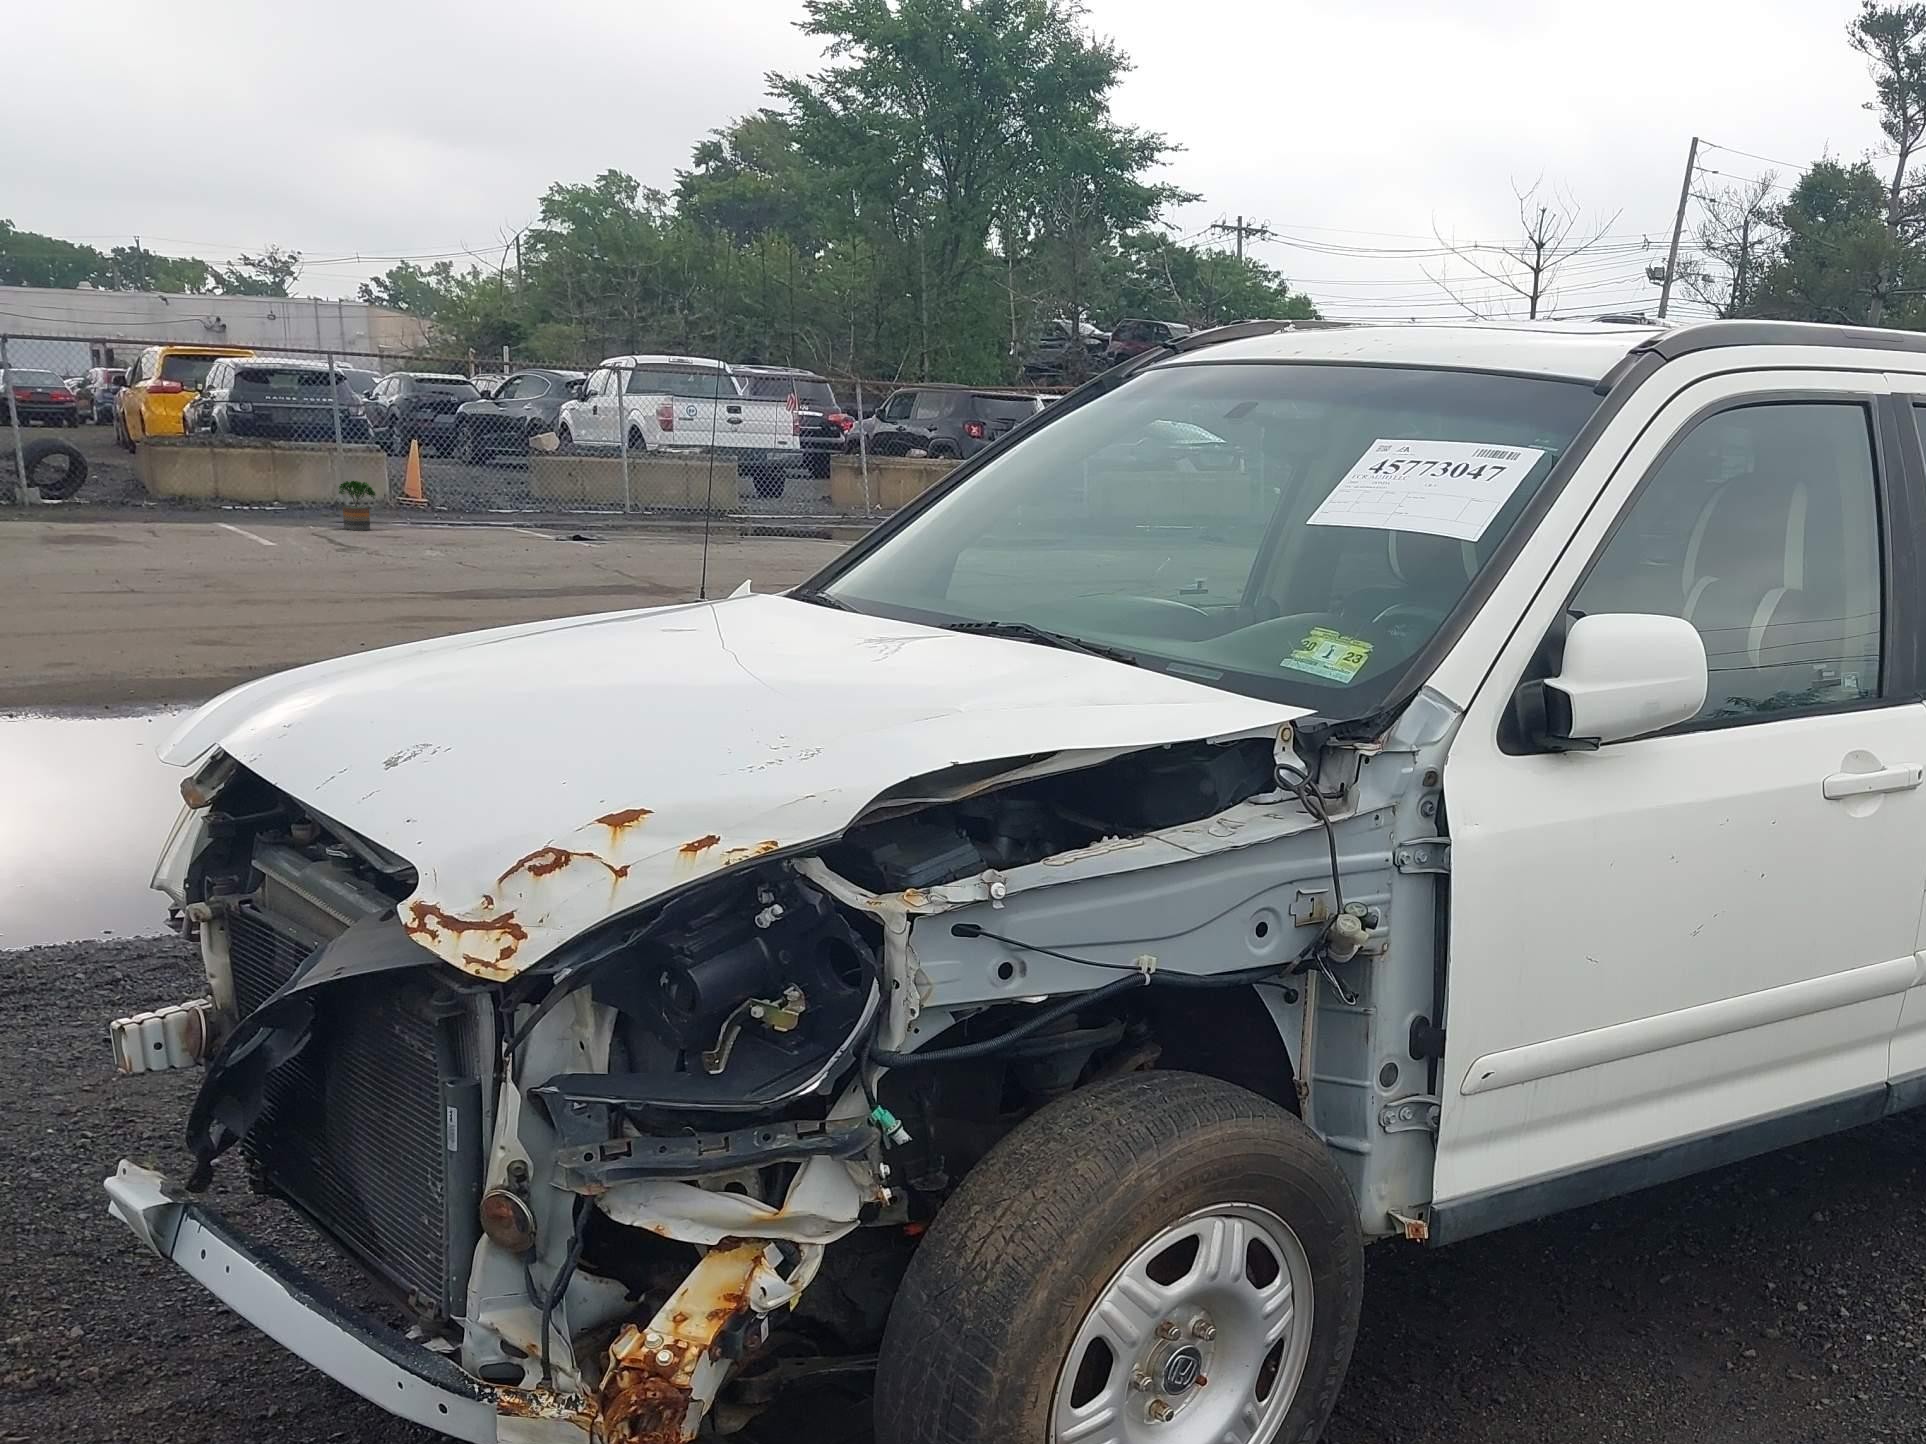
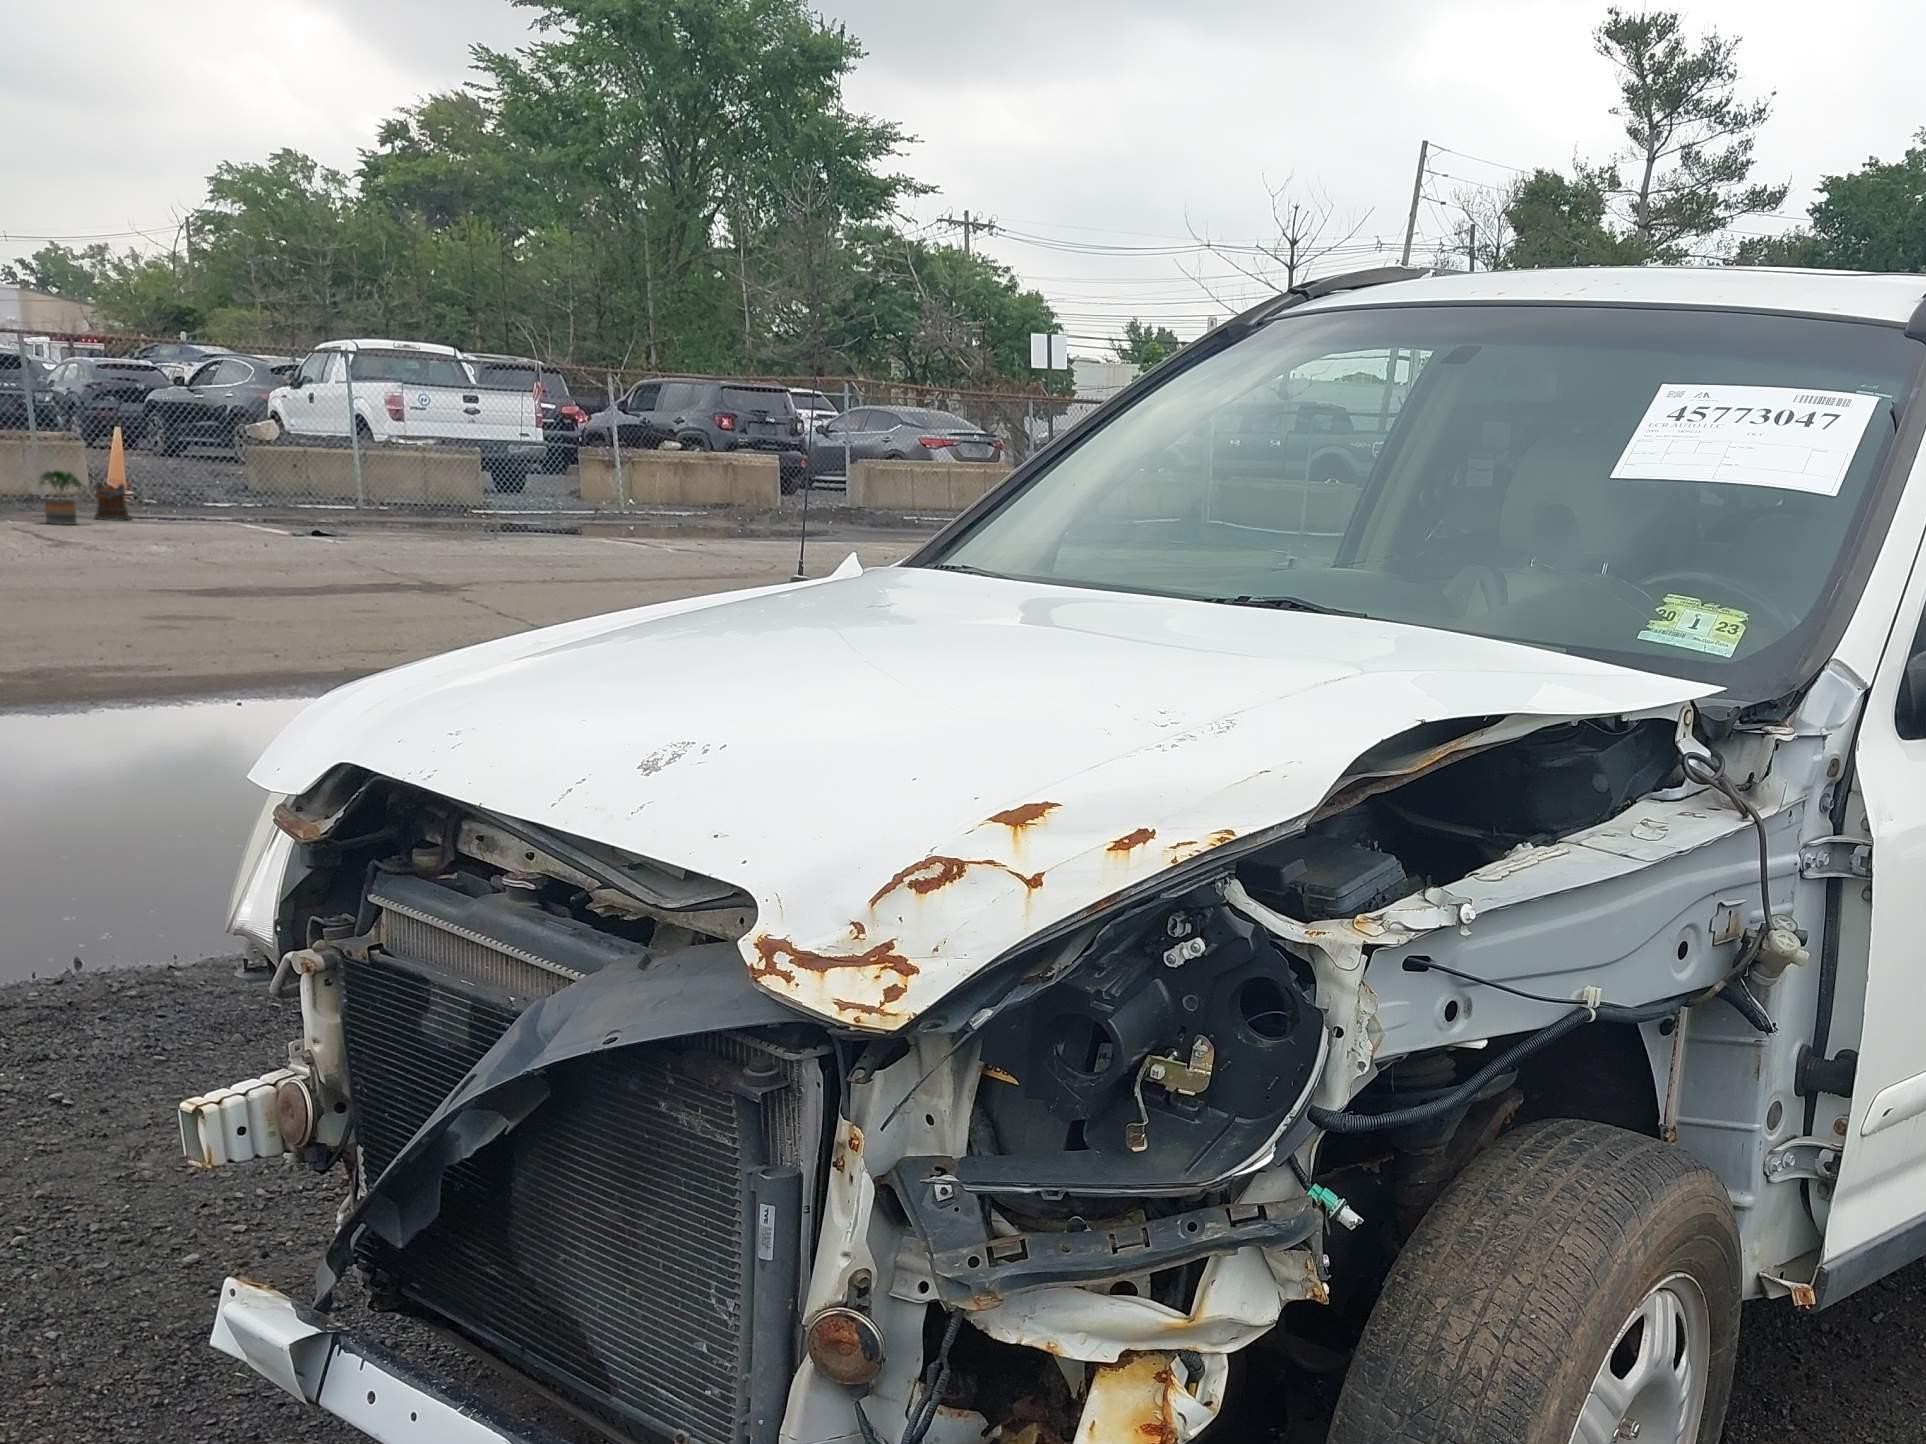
bucket: none [385,491,421,526] -> present [92,482,132,521]

